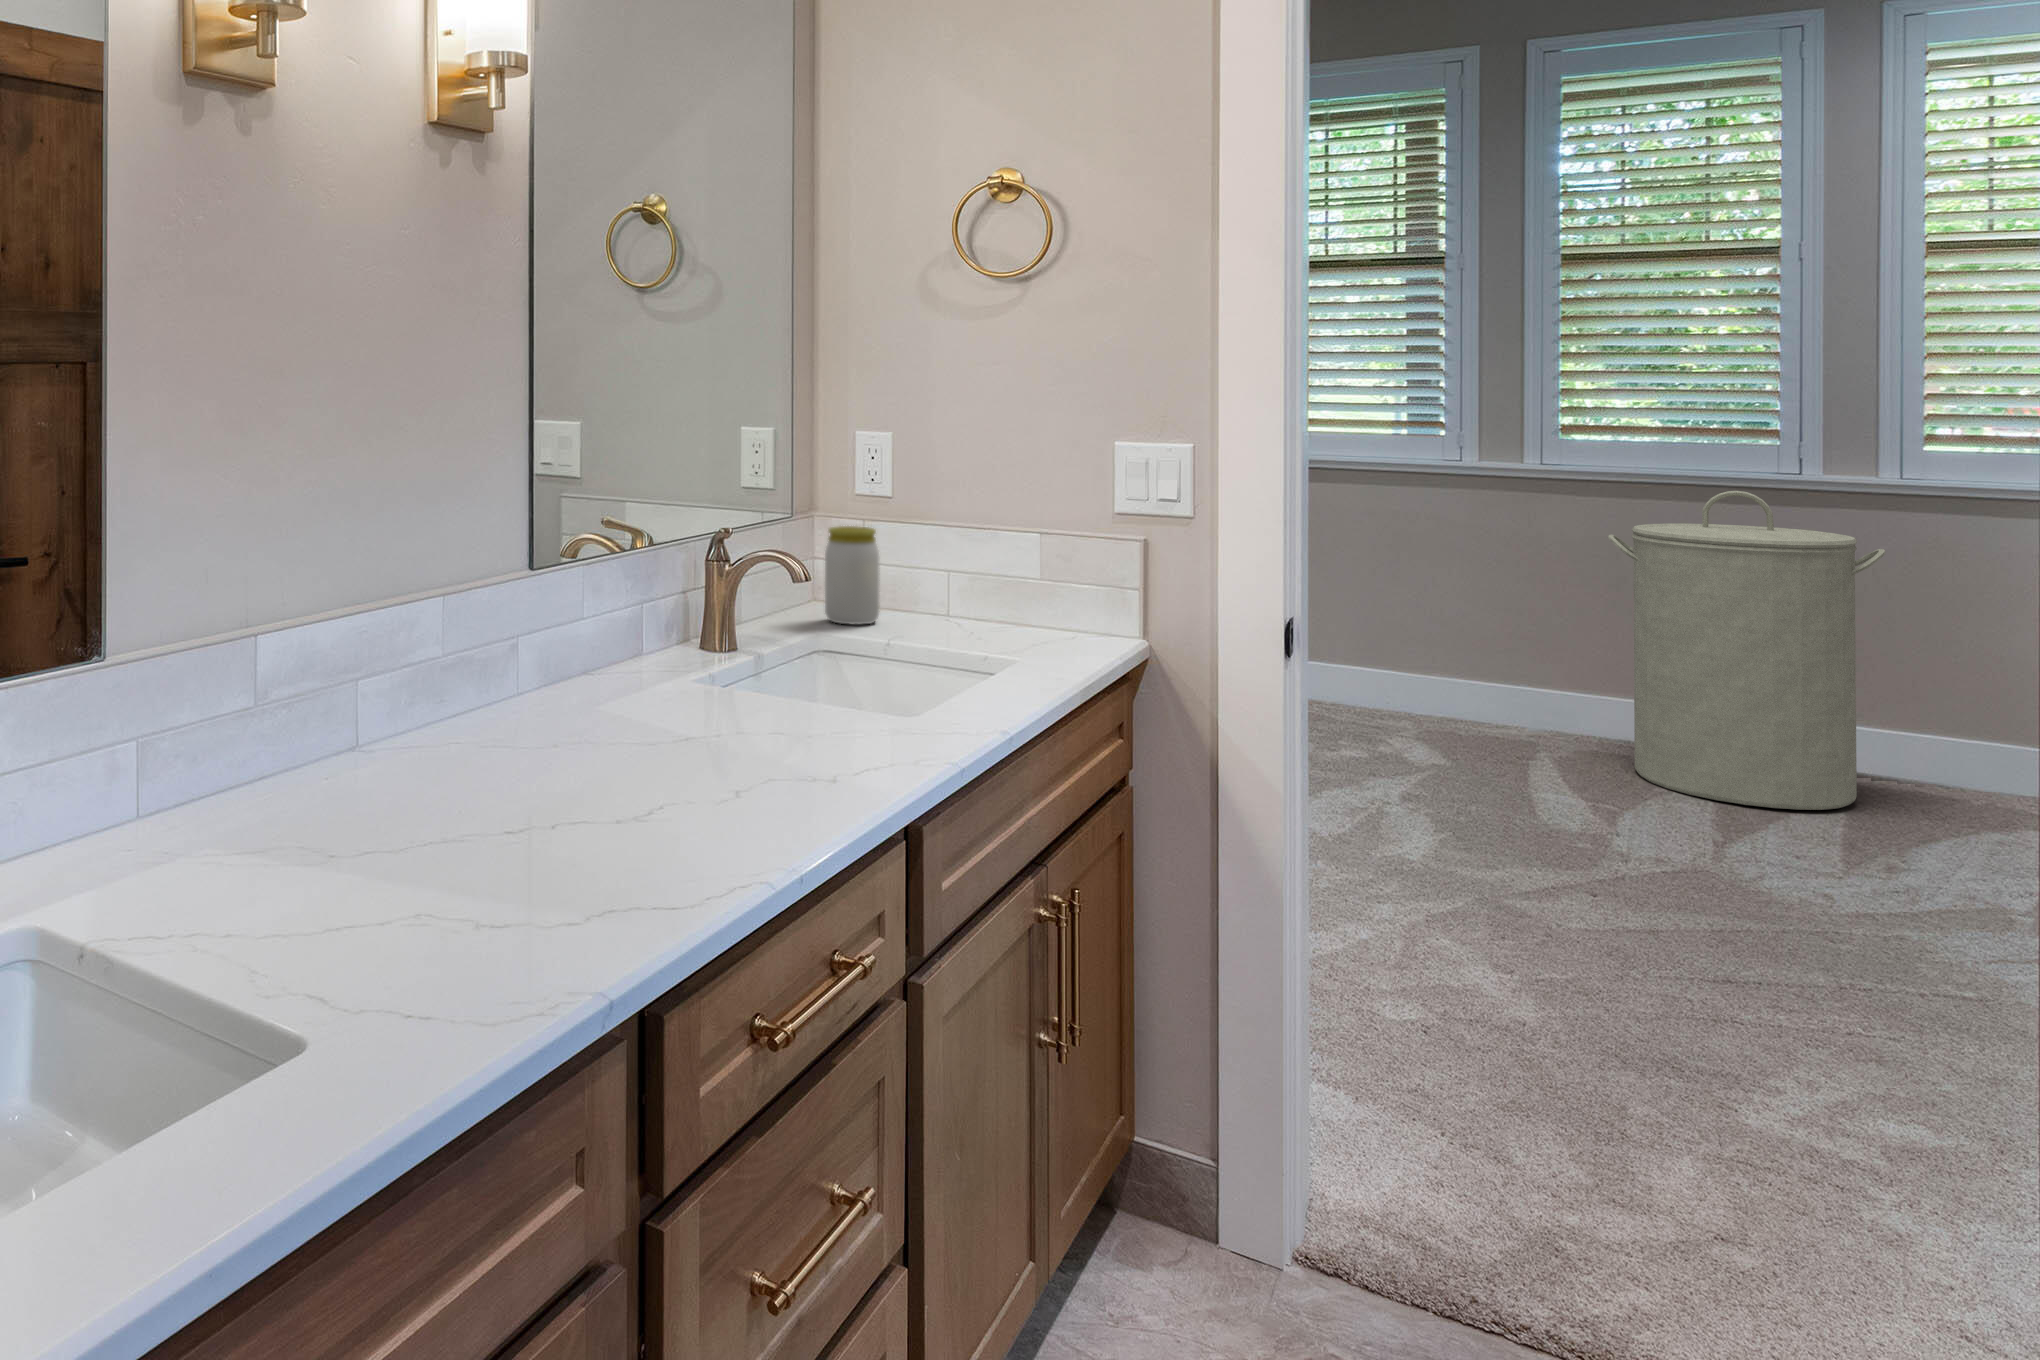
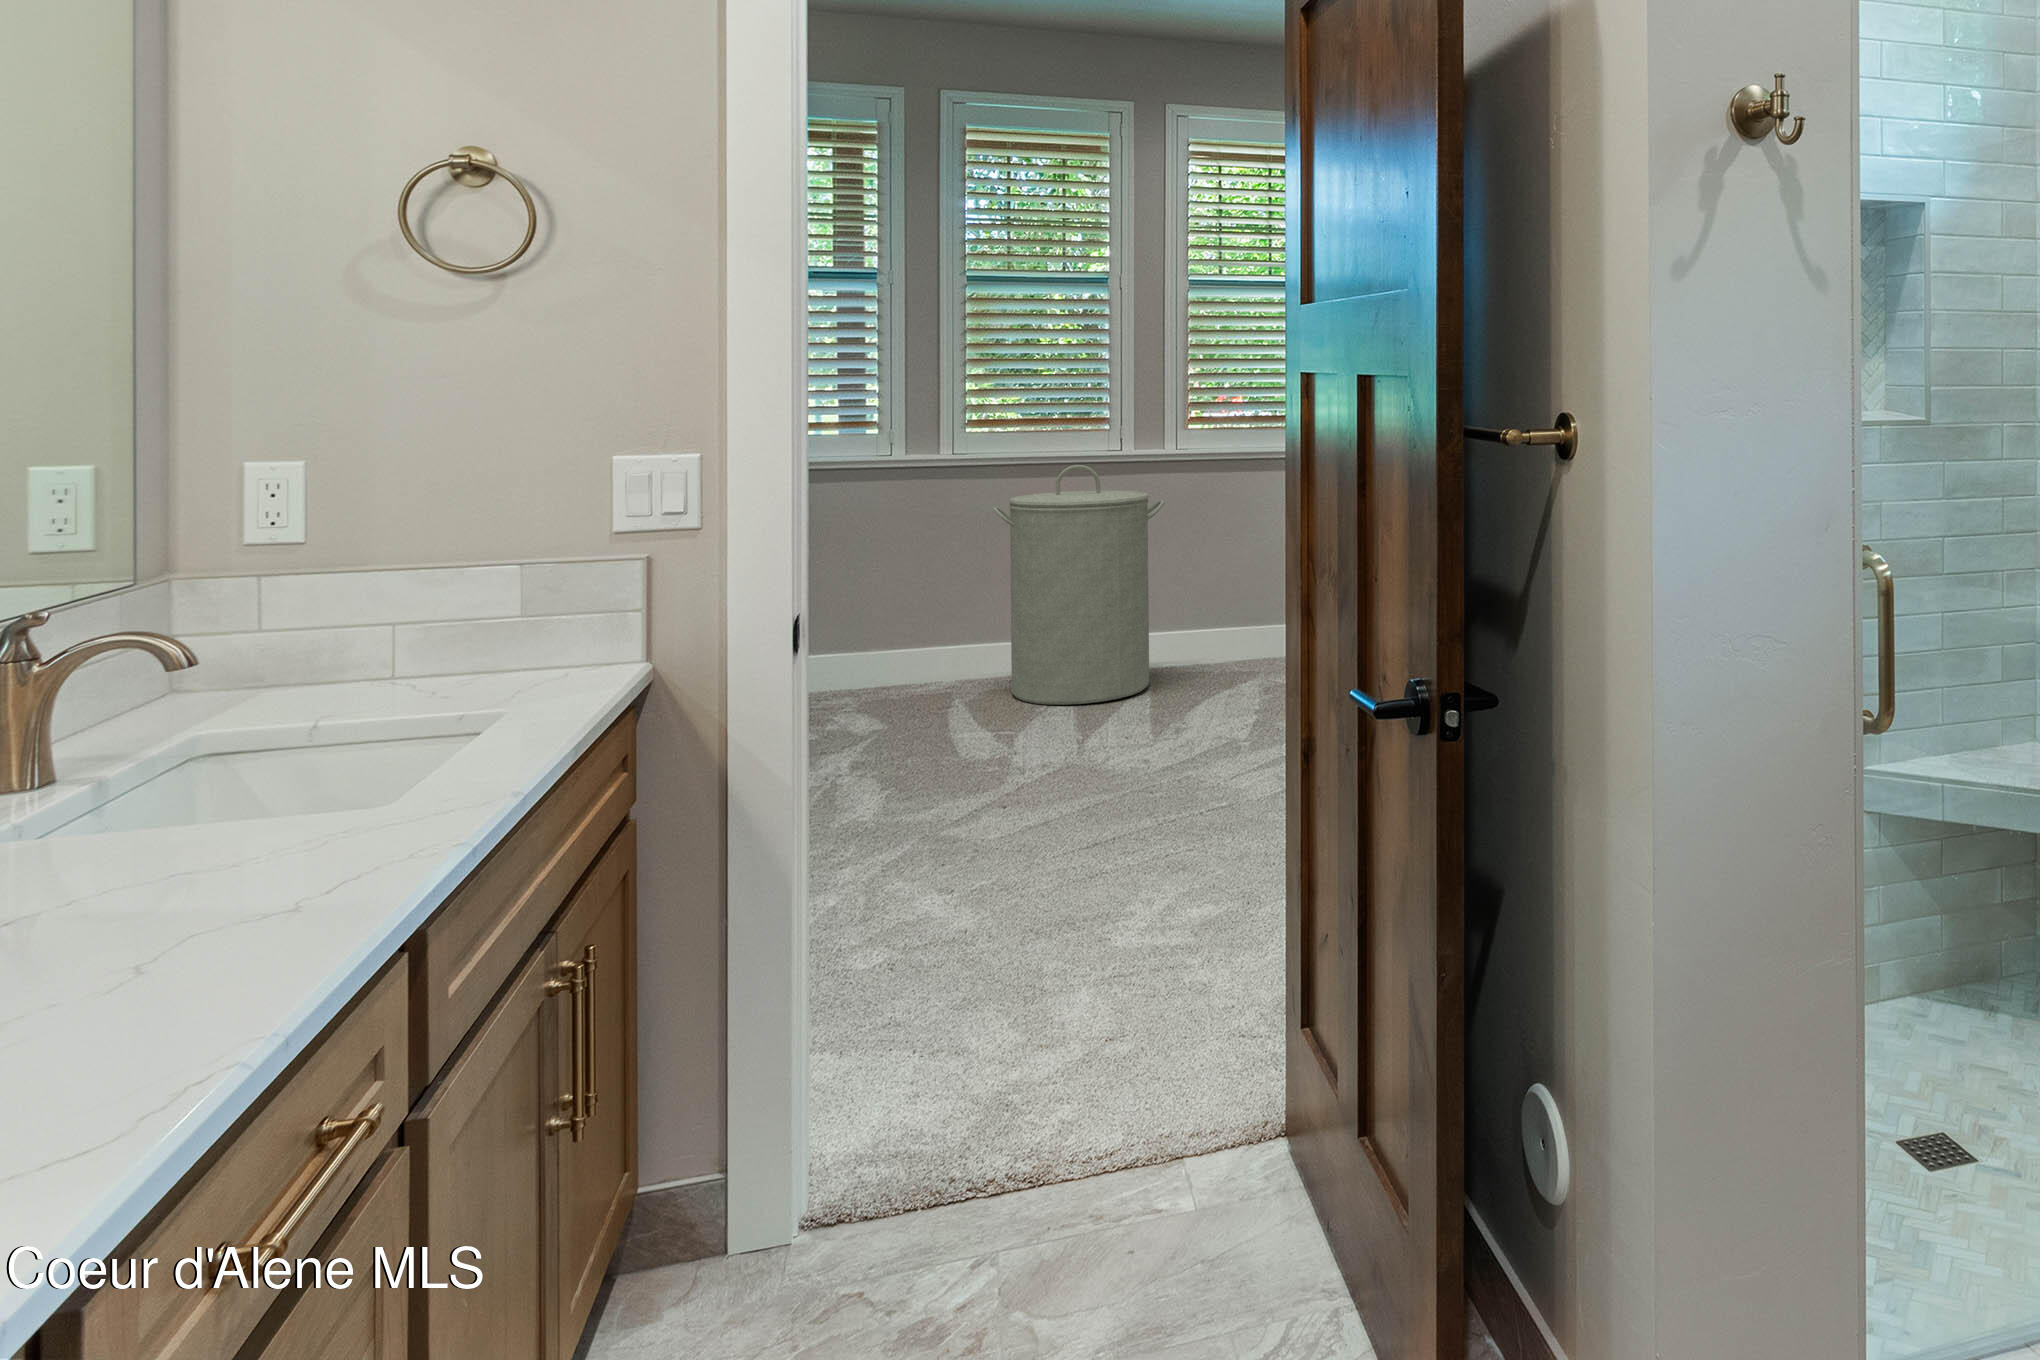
jar: present [825,526,880,625] -> none [191,580,284,709]

